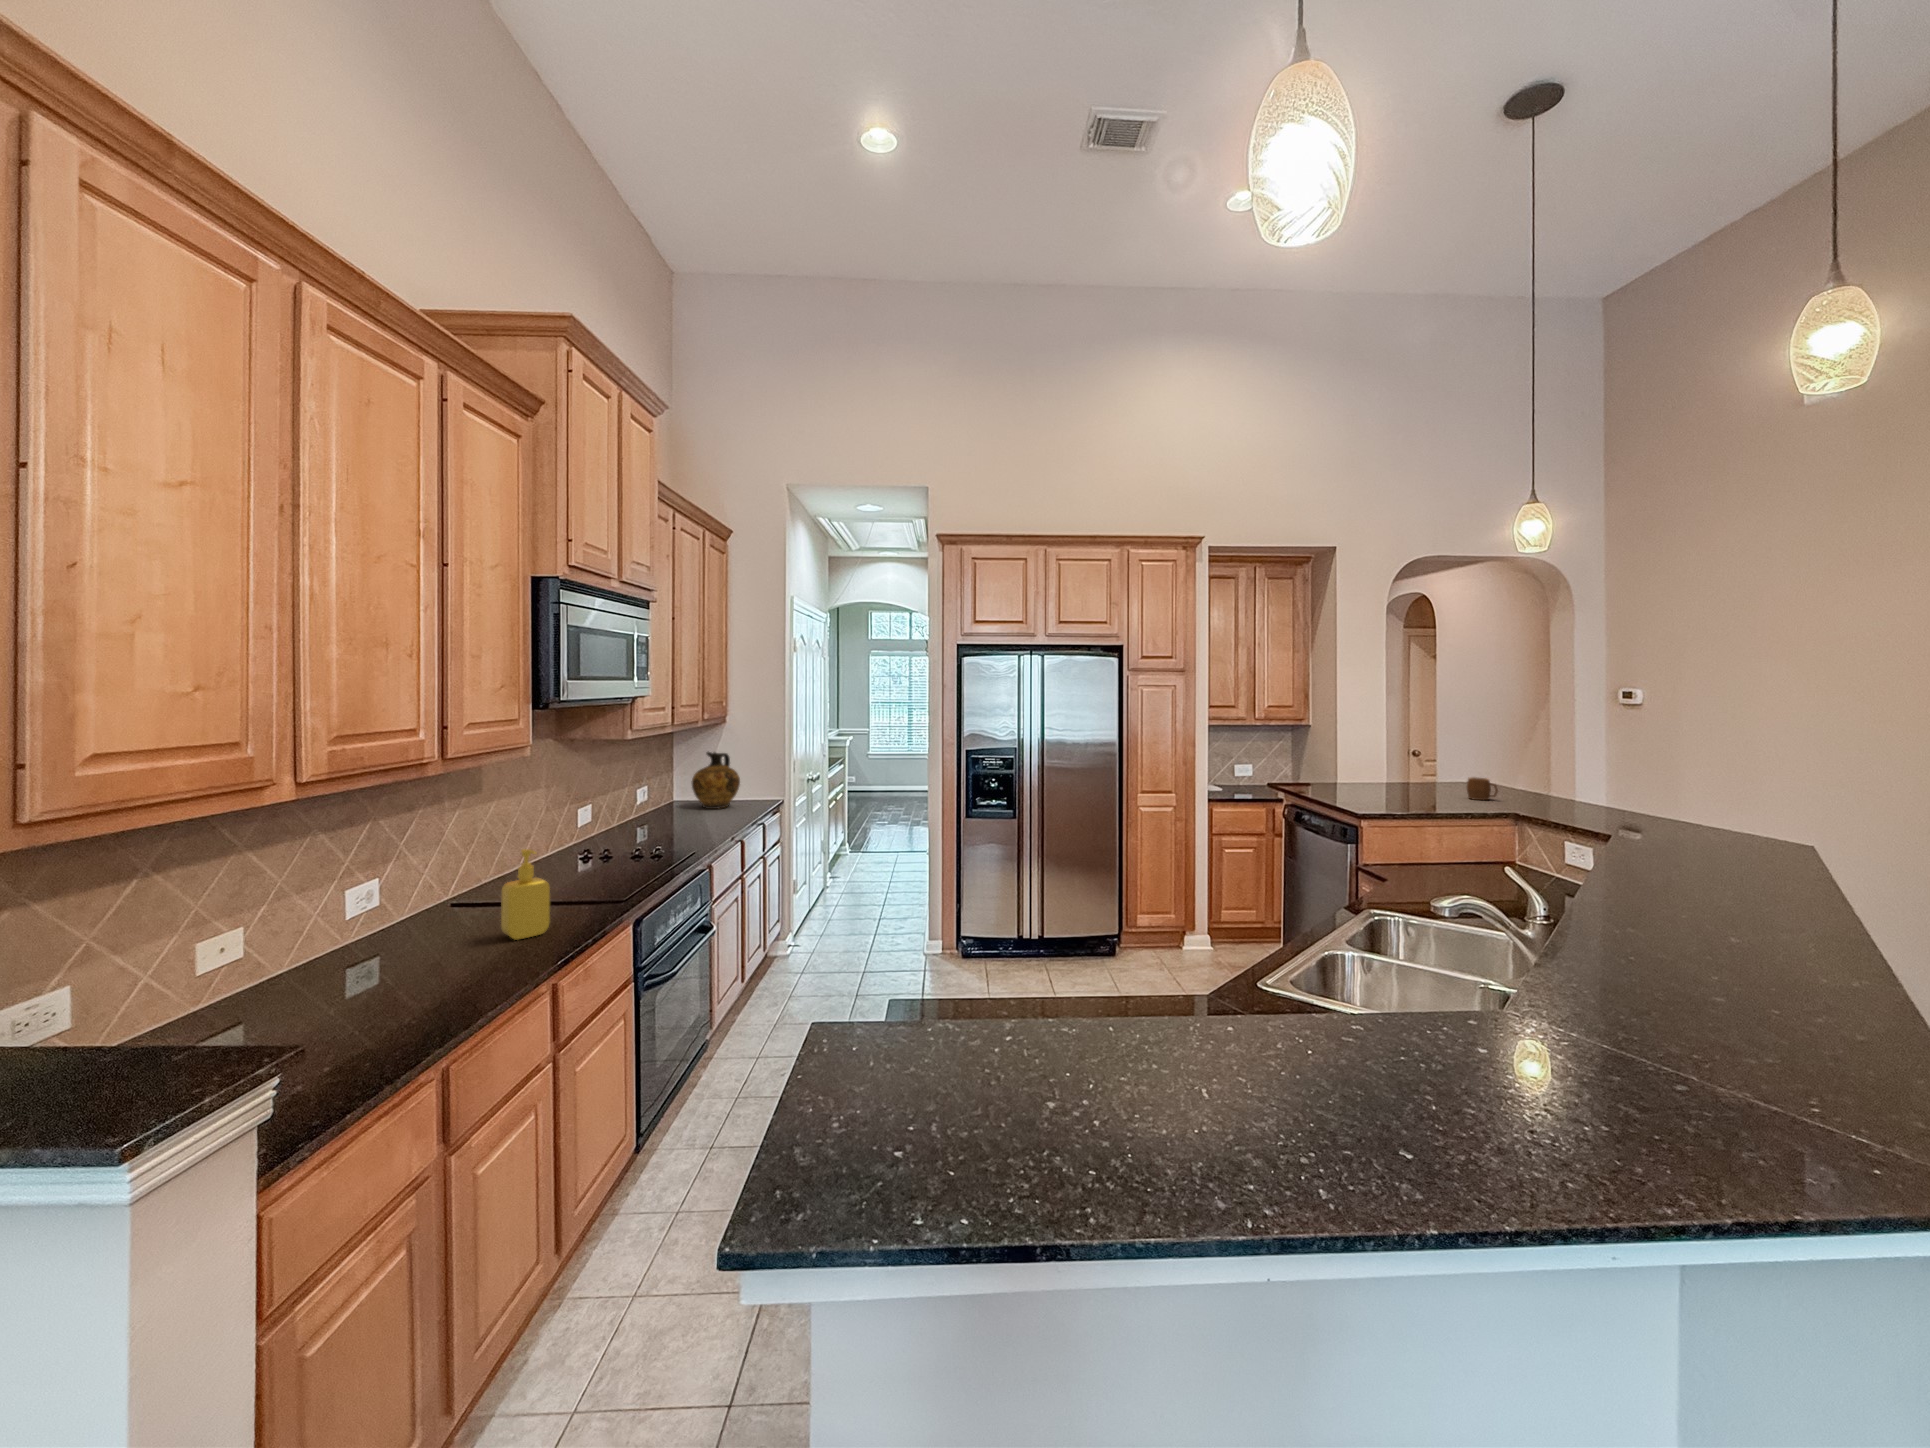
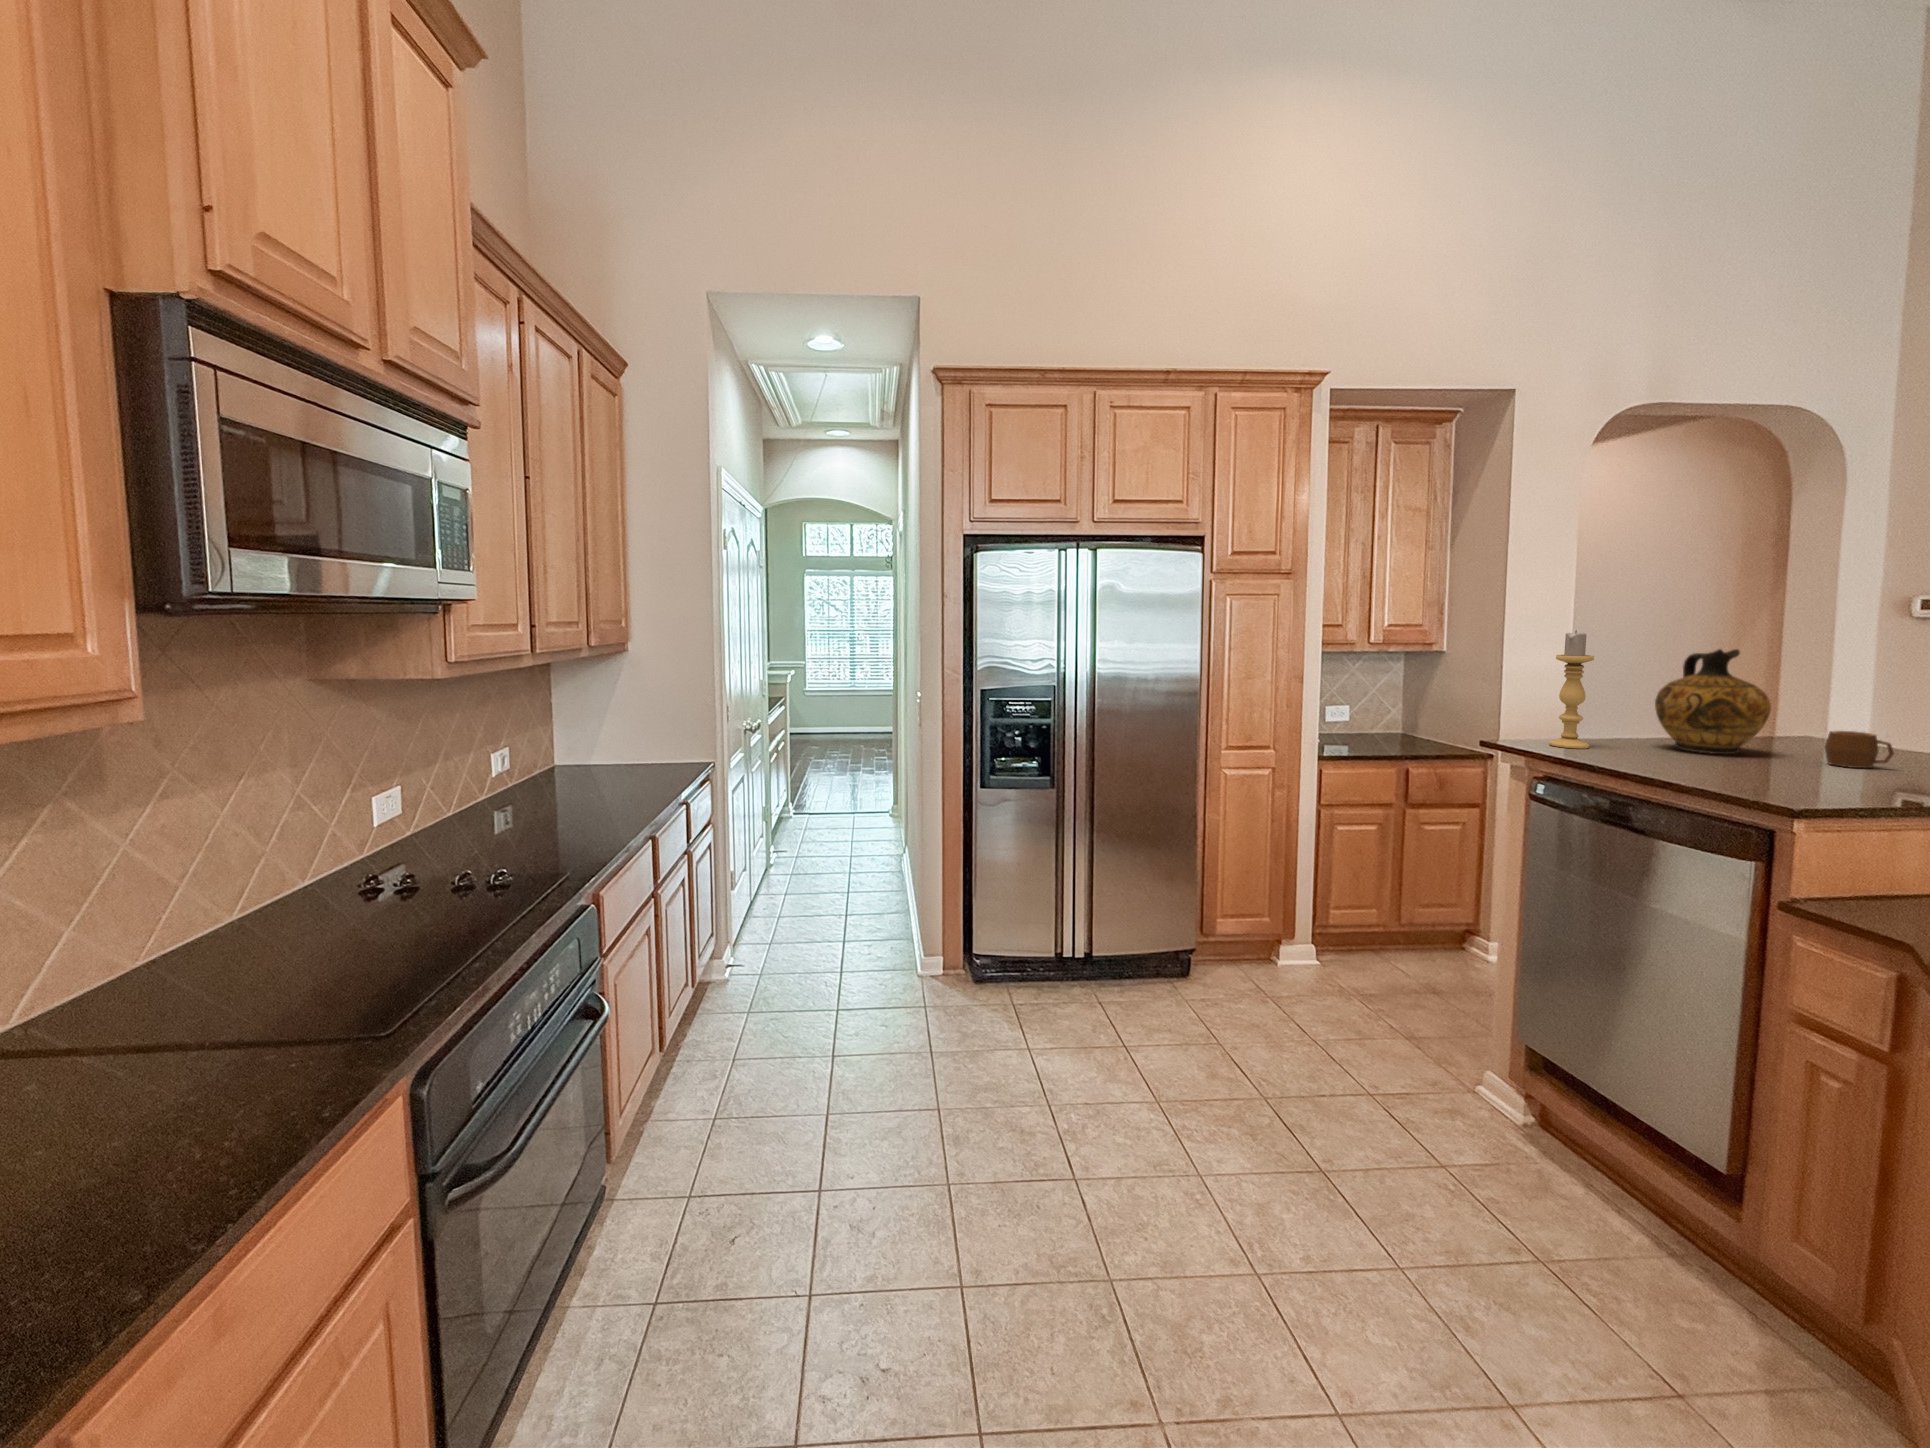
candle holder: none [1323,714,1345,790] -> present [1549,631,1594,749]
ceramic jug: present [692,752,740,809] -> present [1655,649,1771,754]
soap dispenser: present [501,849,550,940] -> none [79,934,209,1152]

